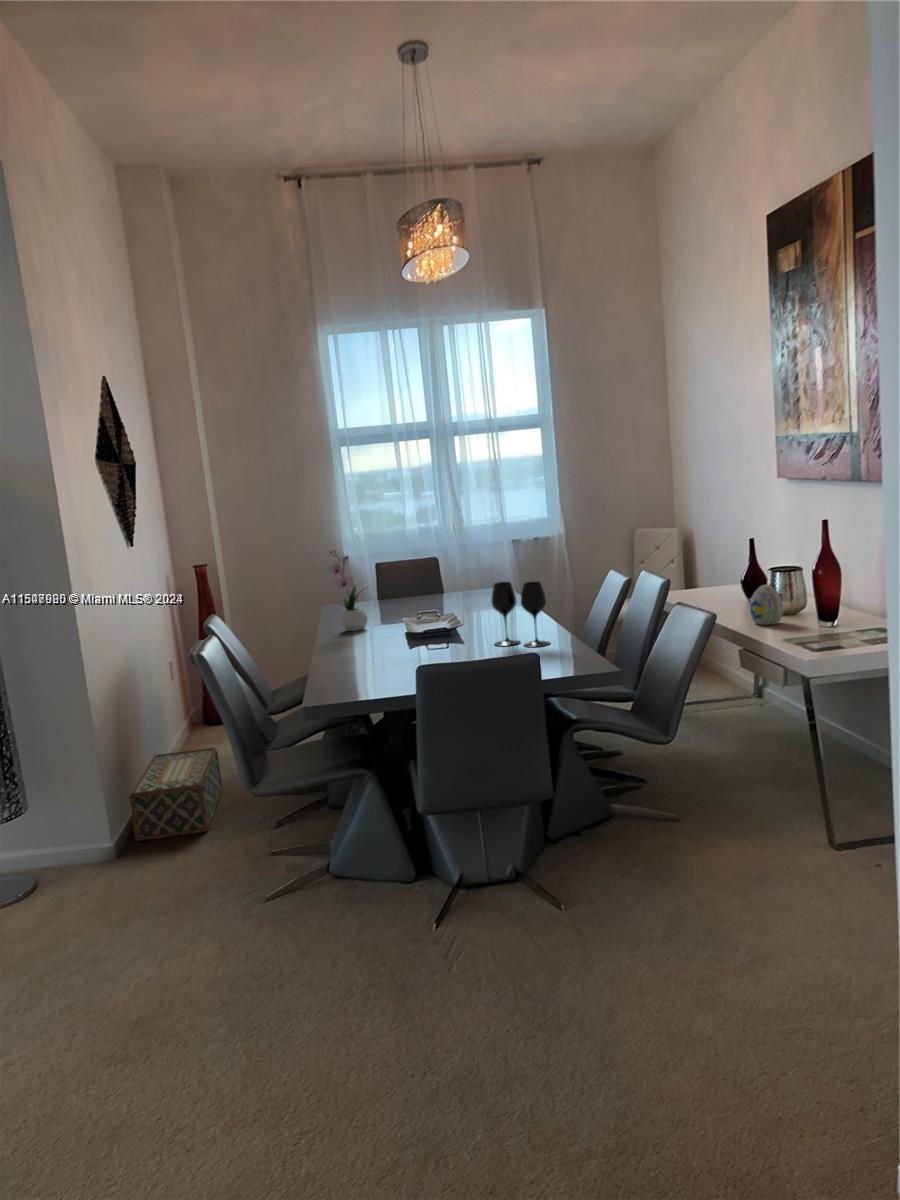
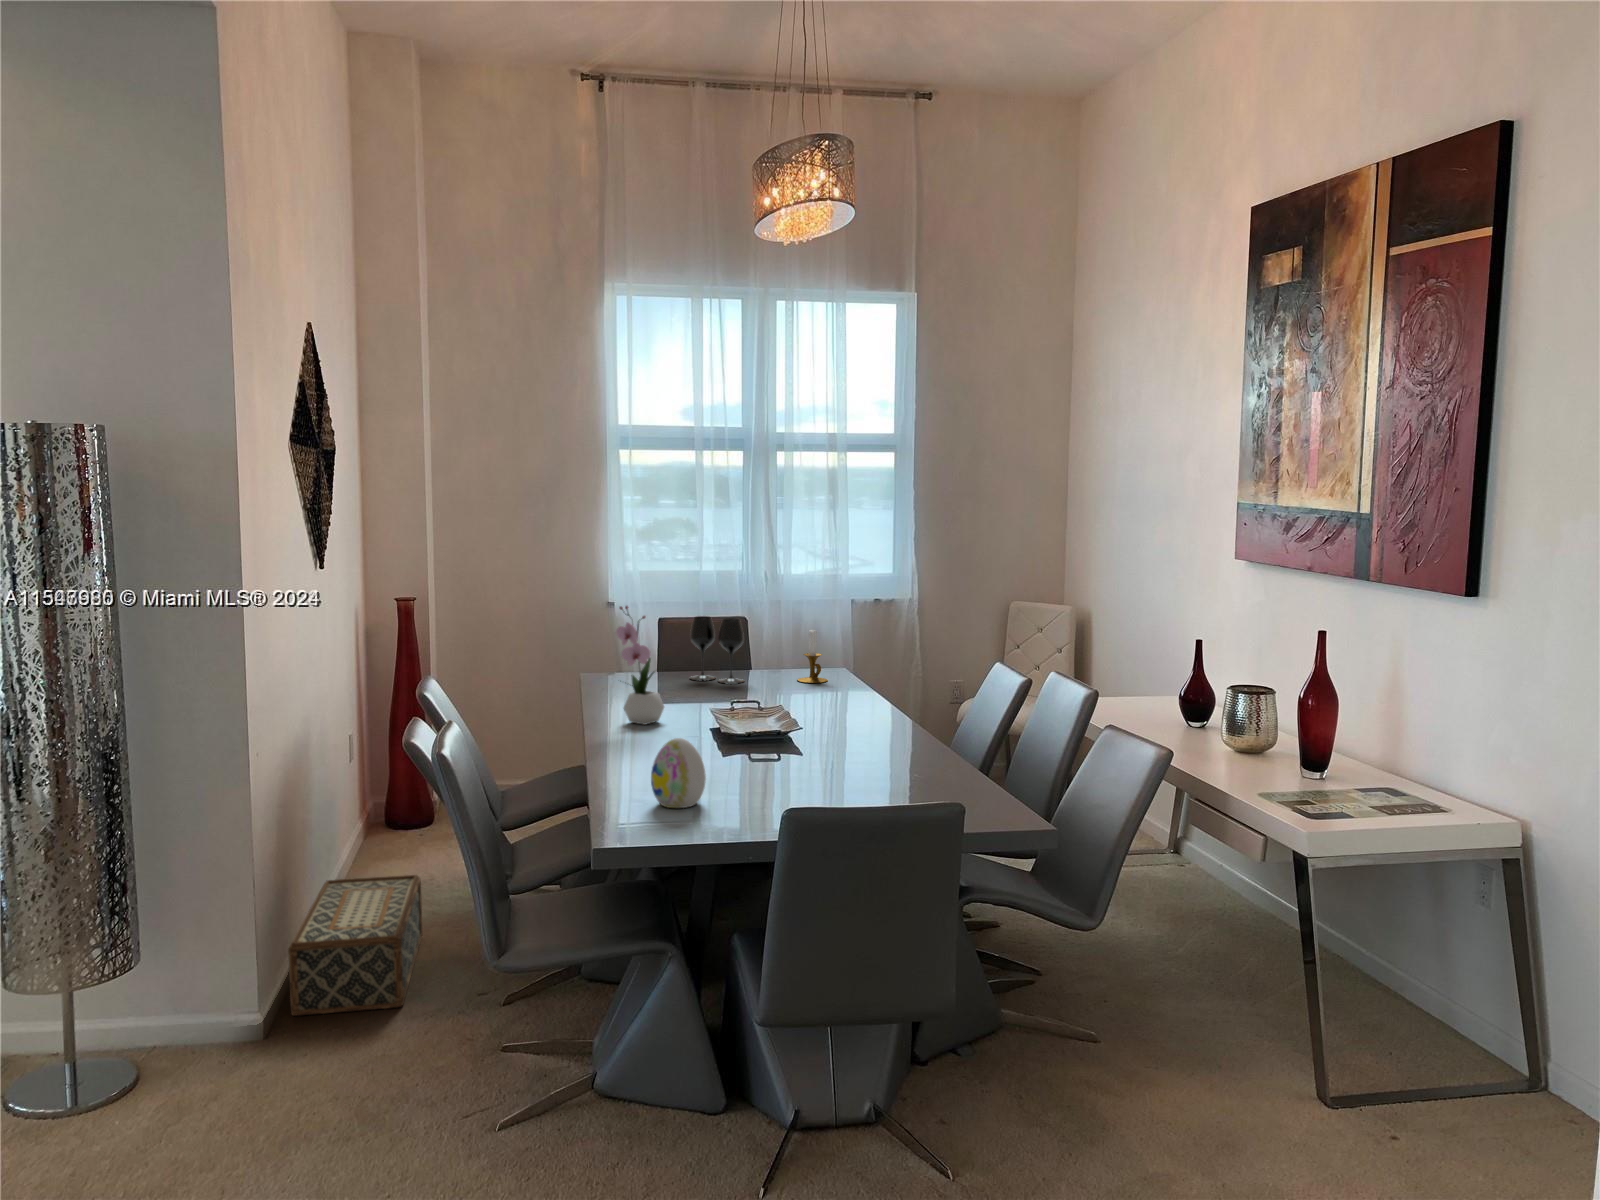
candlestick: none [468,559,490,596] -> present [797,630,827,683]
wine glass: present [491,582,550,647] -> present [690,616,744,684]
decorative egg: present [750,585,783,625] -> present [651,738,706,808]

